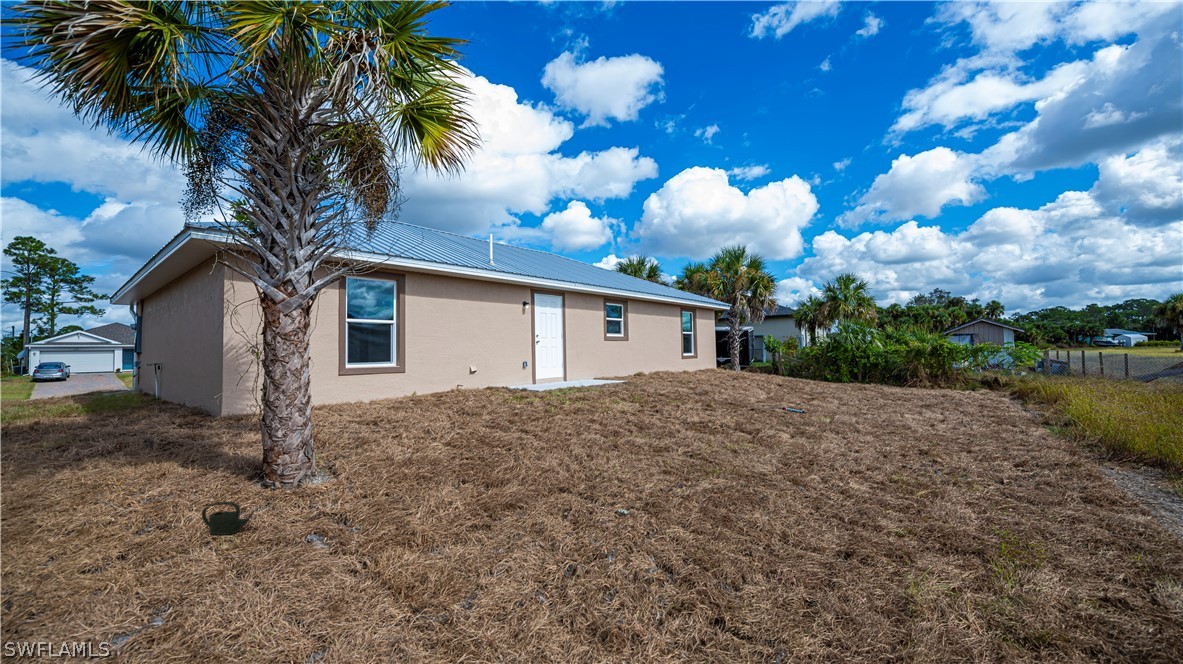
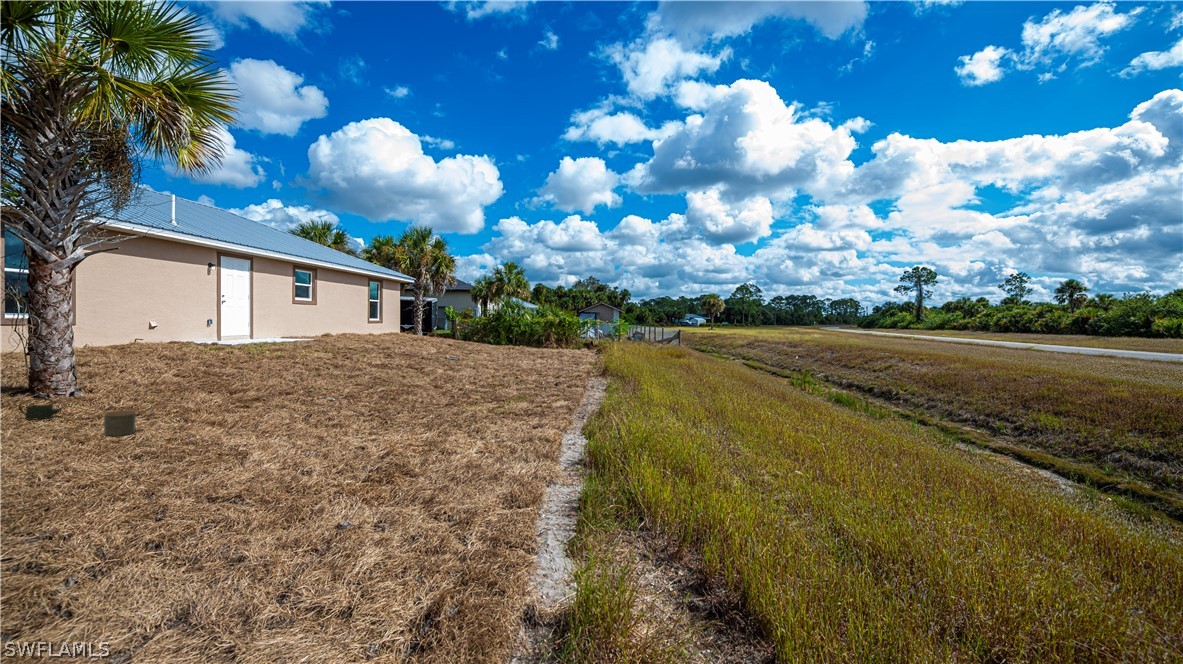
planter: none [225,552,276,612] -> present [104,410,136,436]

